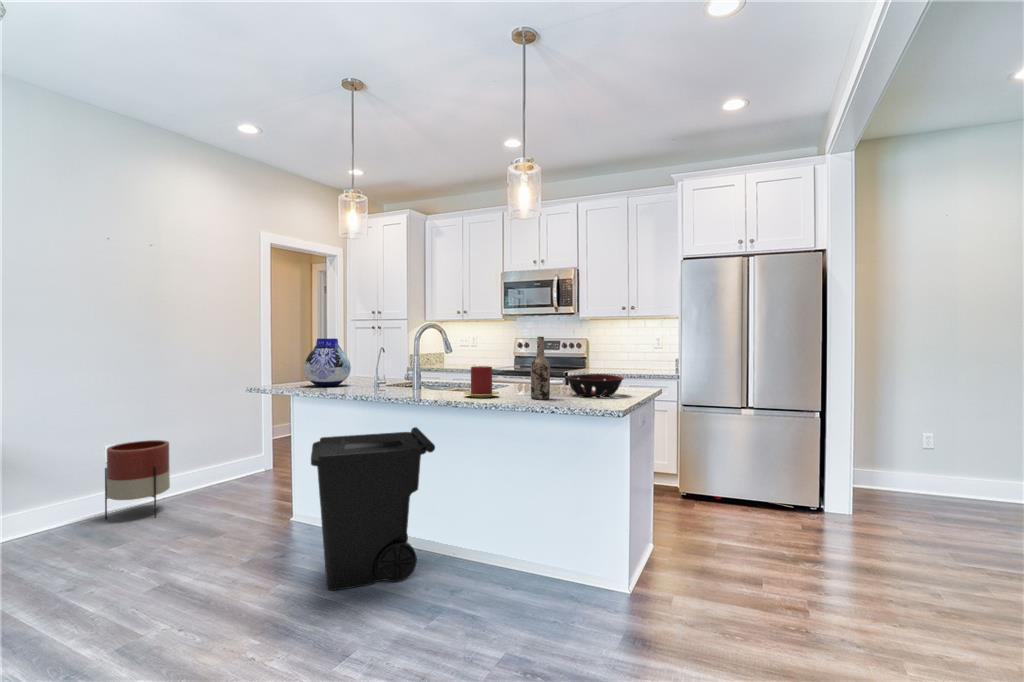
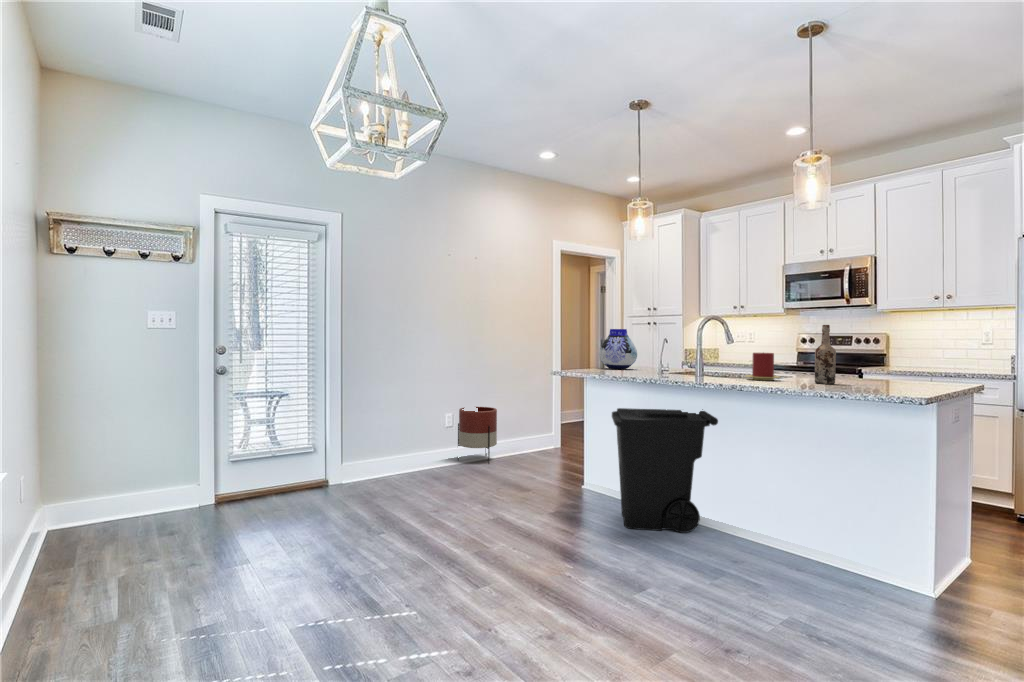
decorative bowl: present [566,374,623,397] -> none [855,364,925,386]

